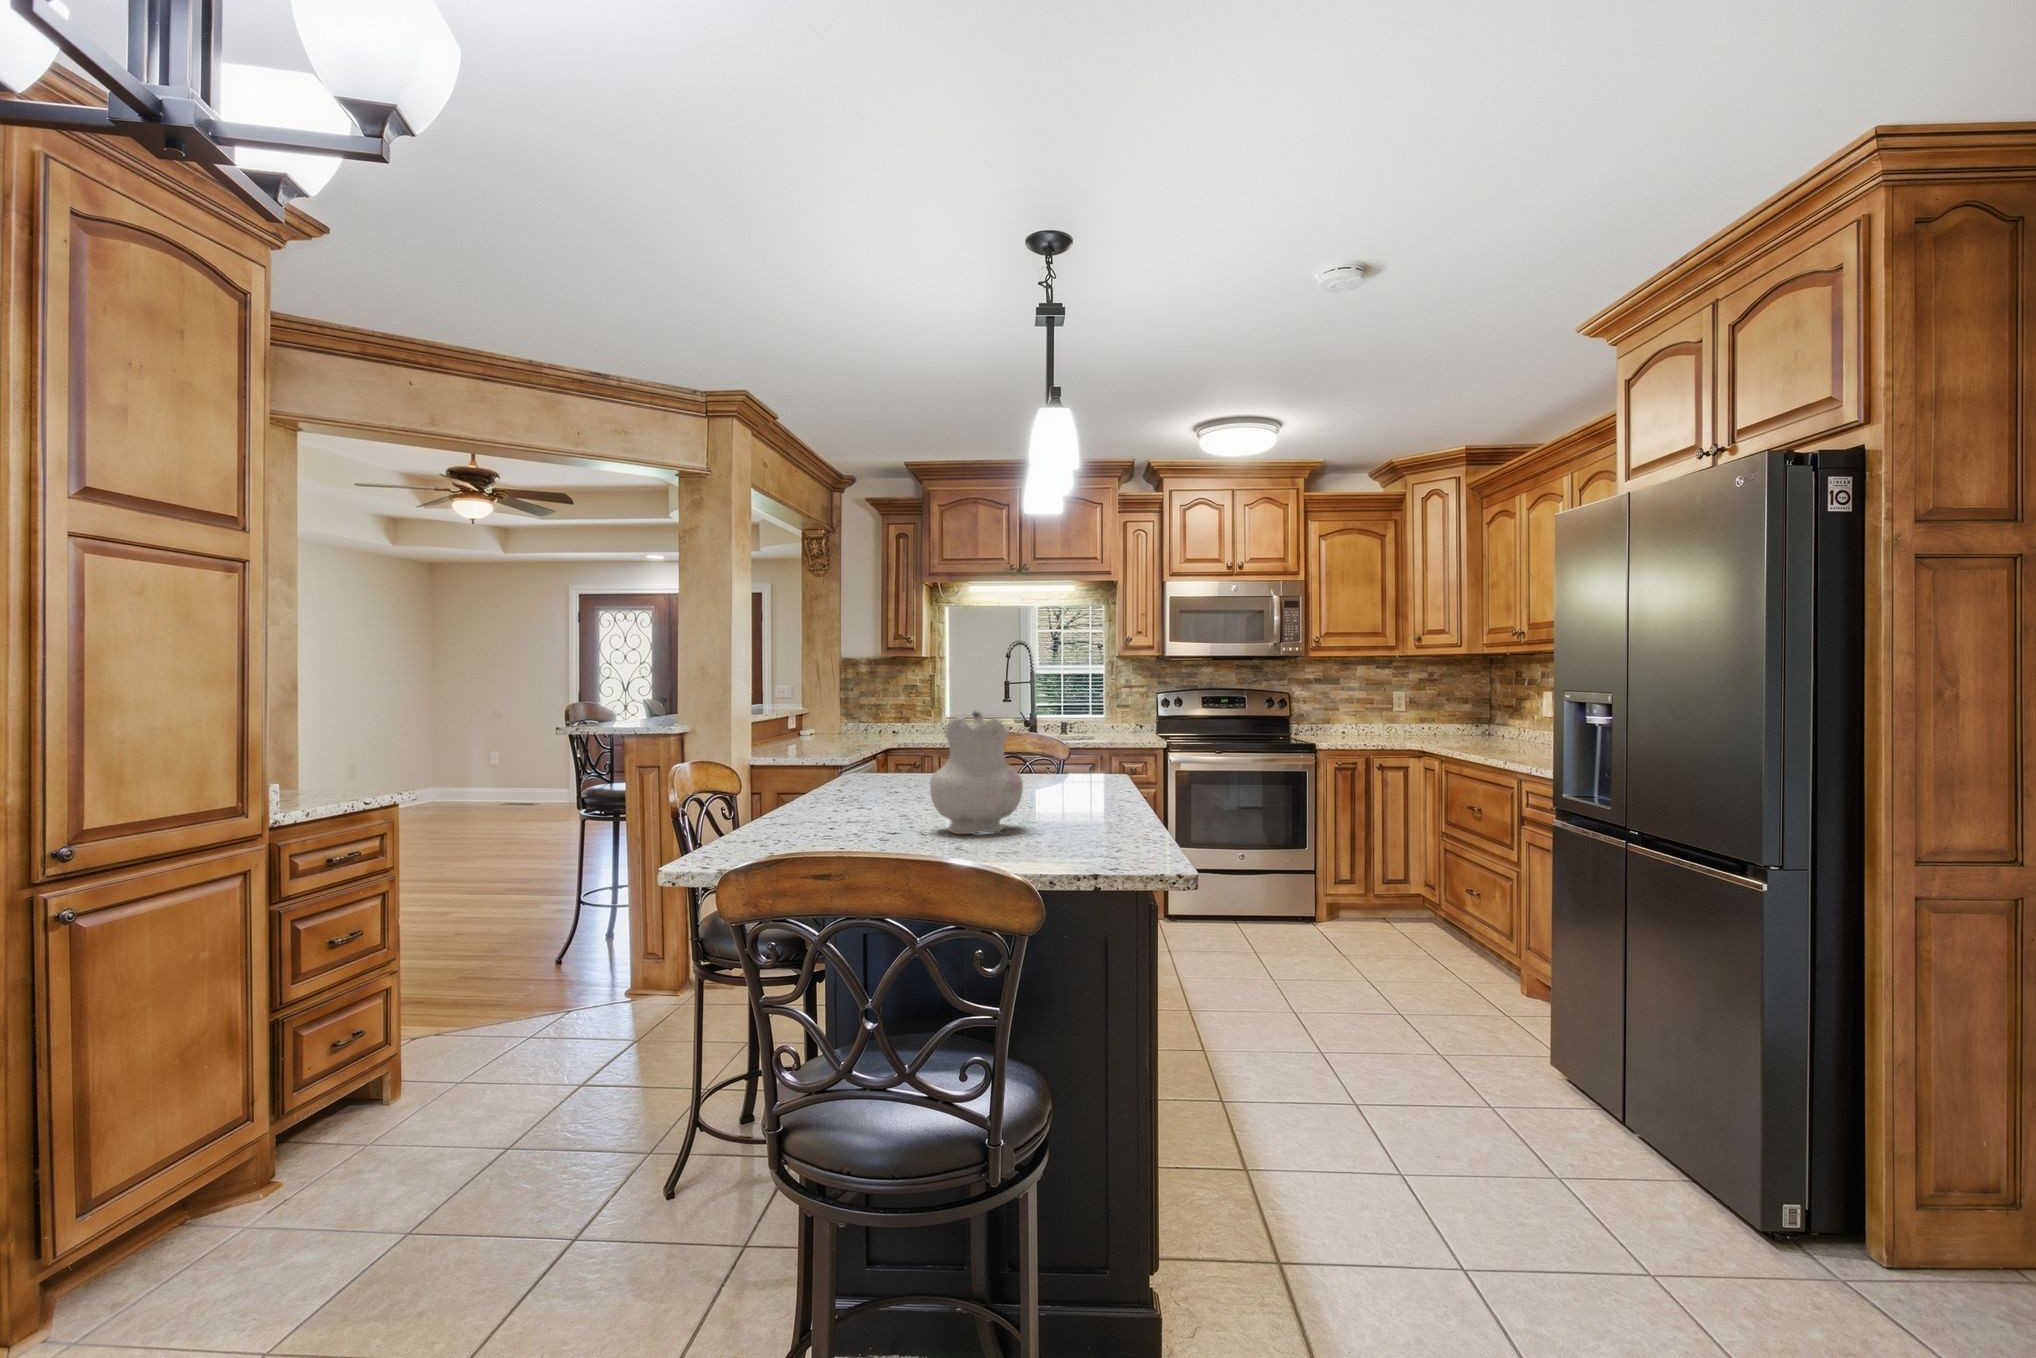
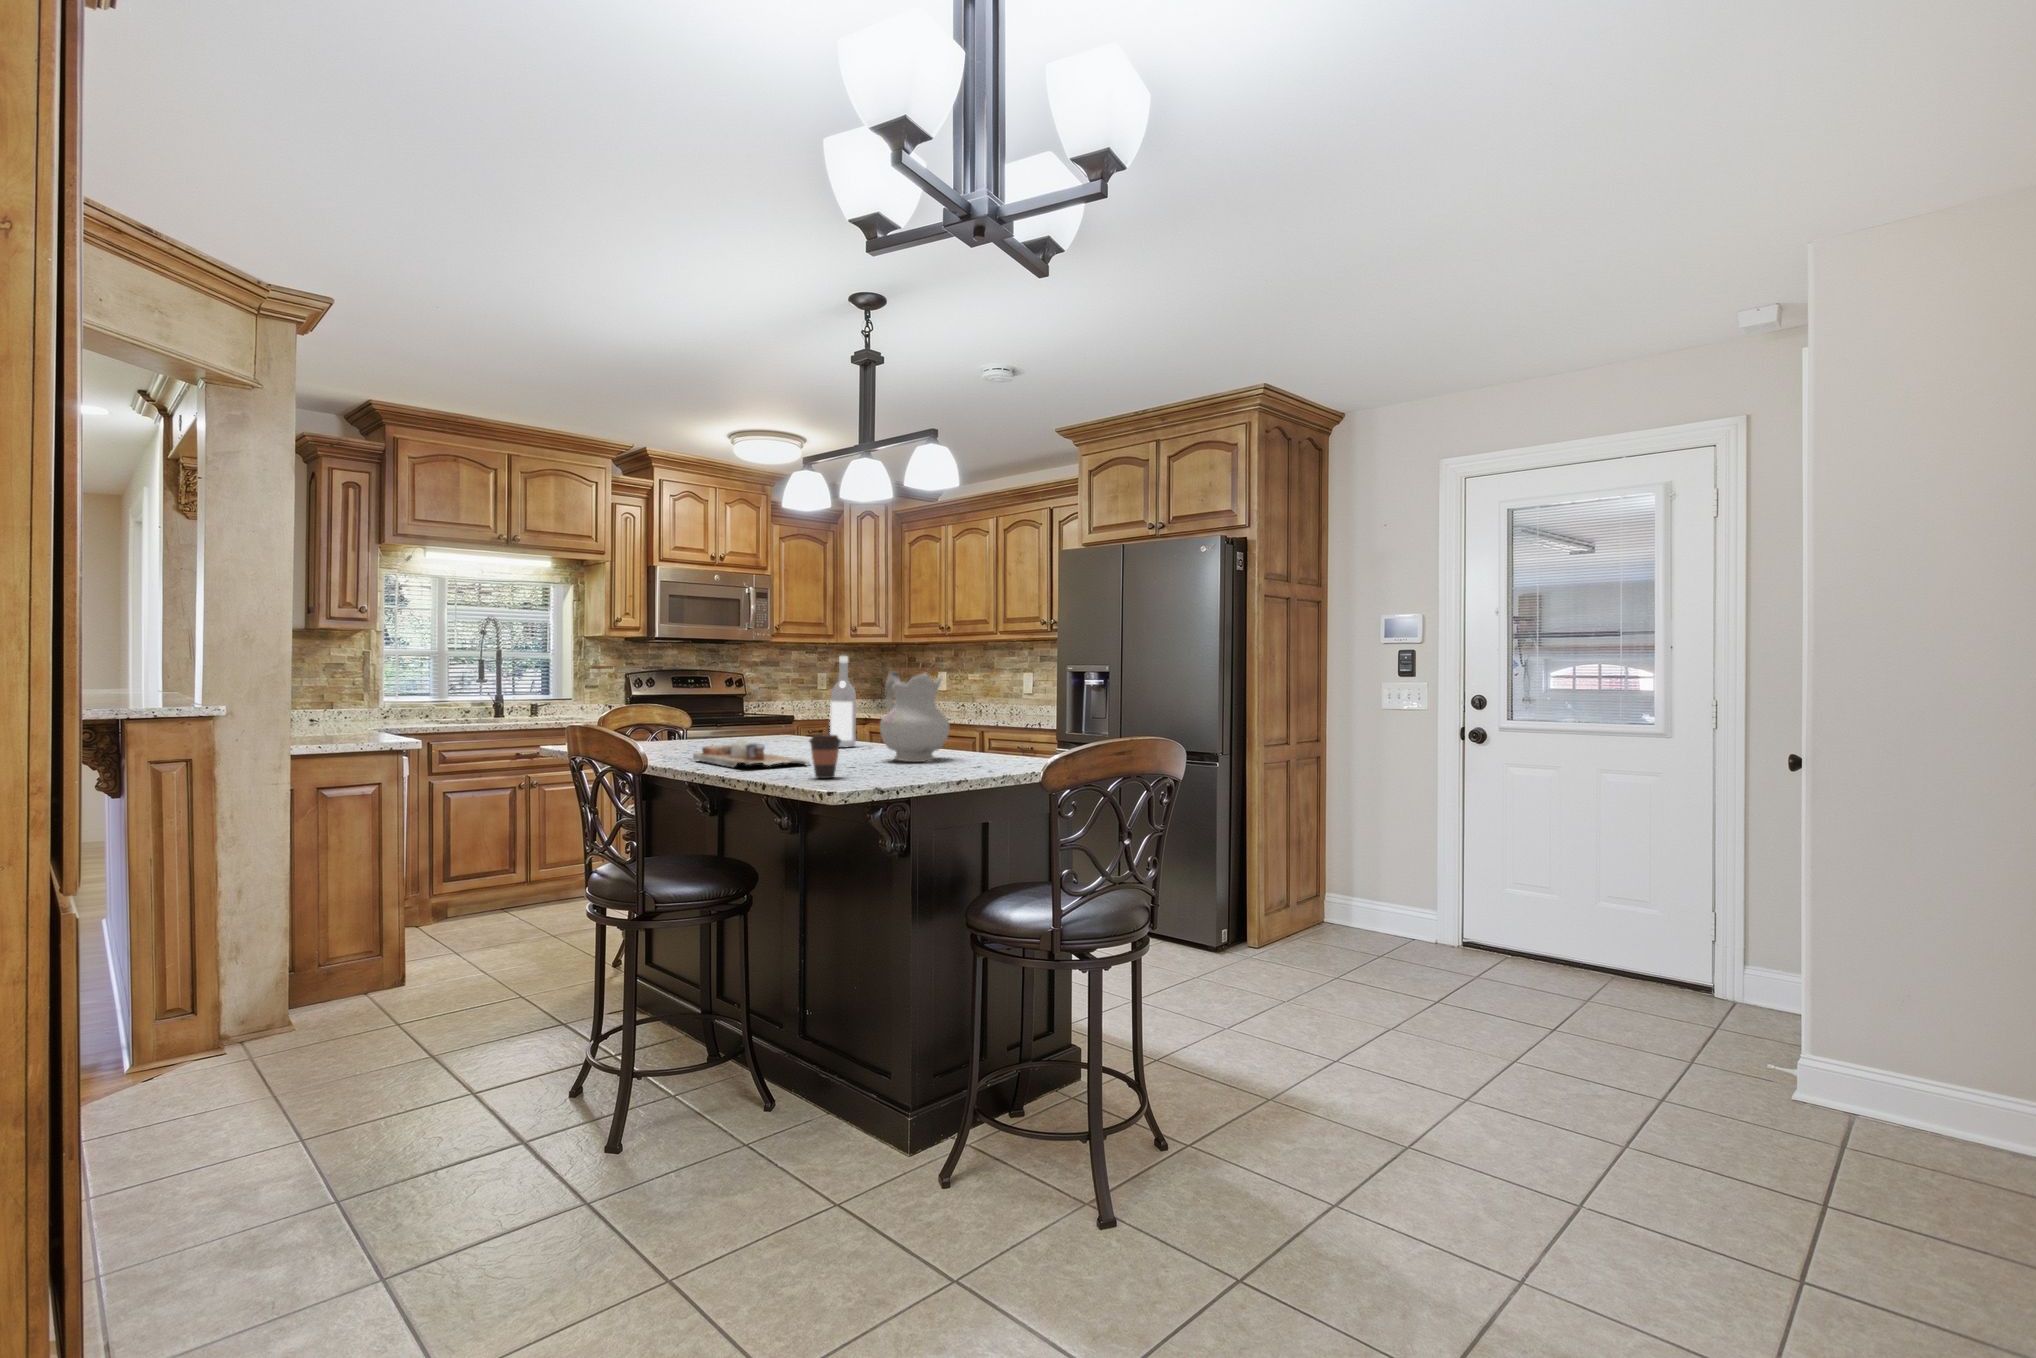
wine bottle: none [1039,686,1070,800] -> present [830,656,856,747]
cutting board: none [787,787,910,826] -> present [693,741,811,767]
coffee cup: none [735,793,776,848] -> present [809,734,841,778]

